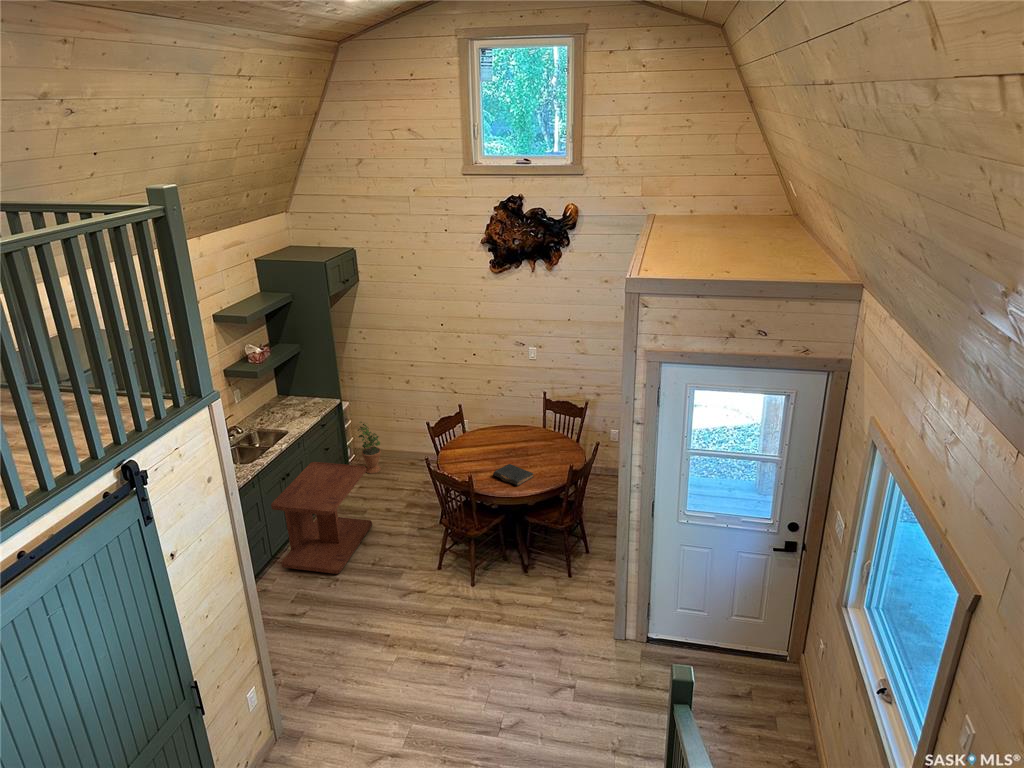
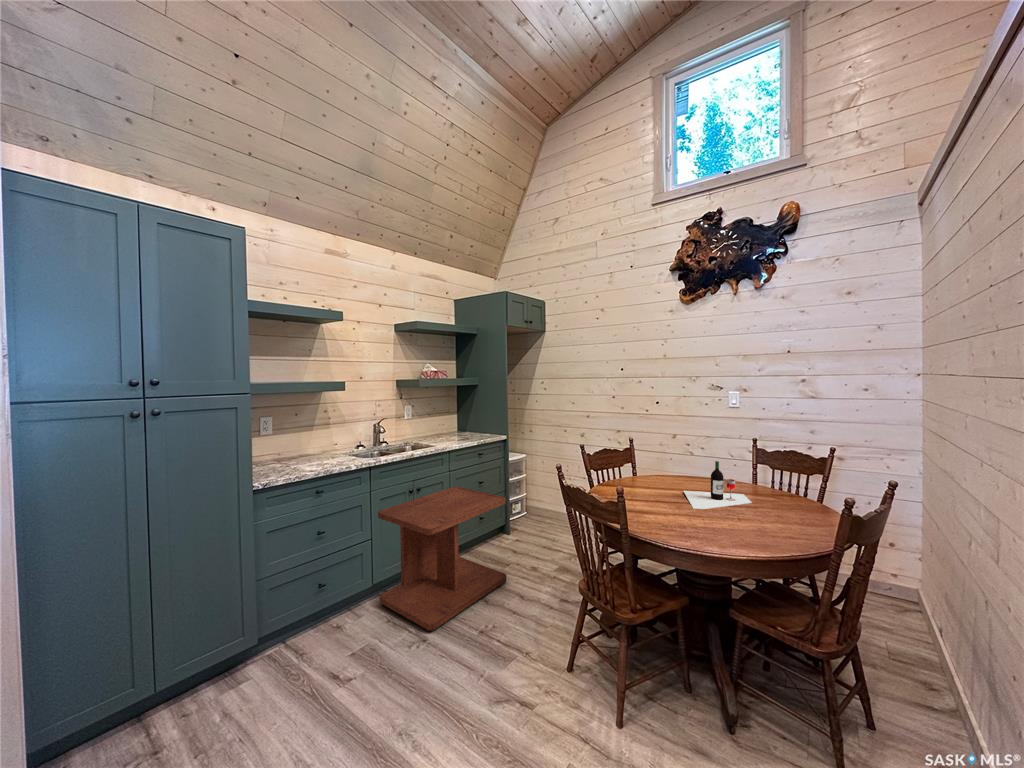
potted plant: present [358,422,381,474] -> none [523,470,547,531]
wine bottle: none [499,423,545,460] -> present [684,461,752,509]
book: present [493,464,533,486] -> none [669,510,746,540]

